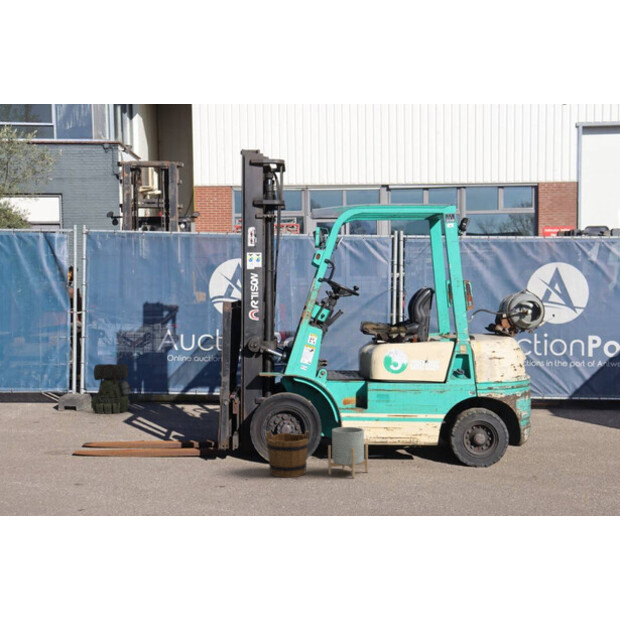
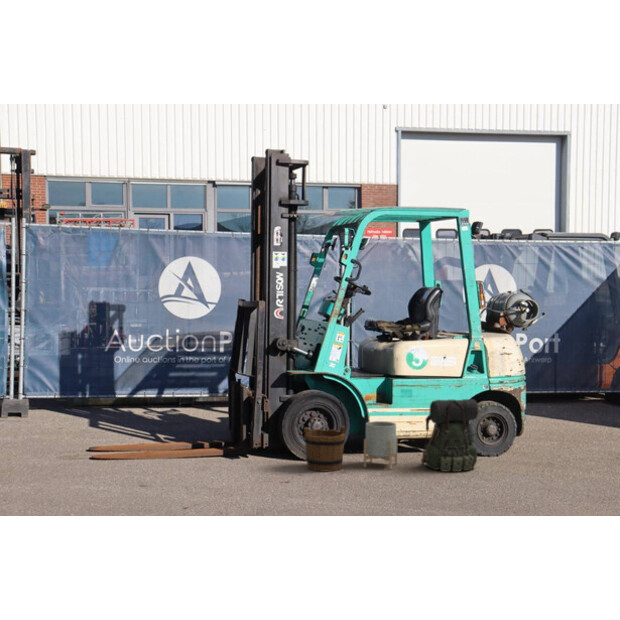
backpack: present [91,364,131,414] -> present [421,399,478,472]

